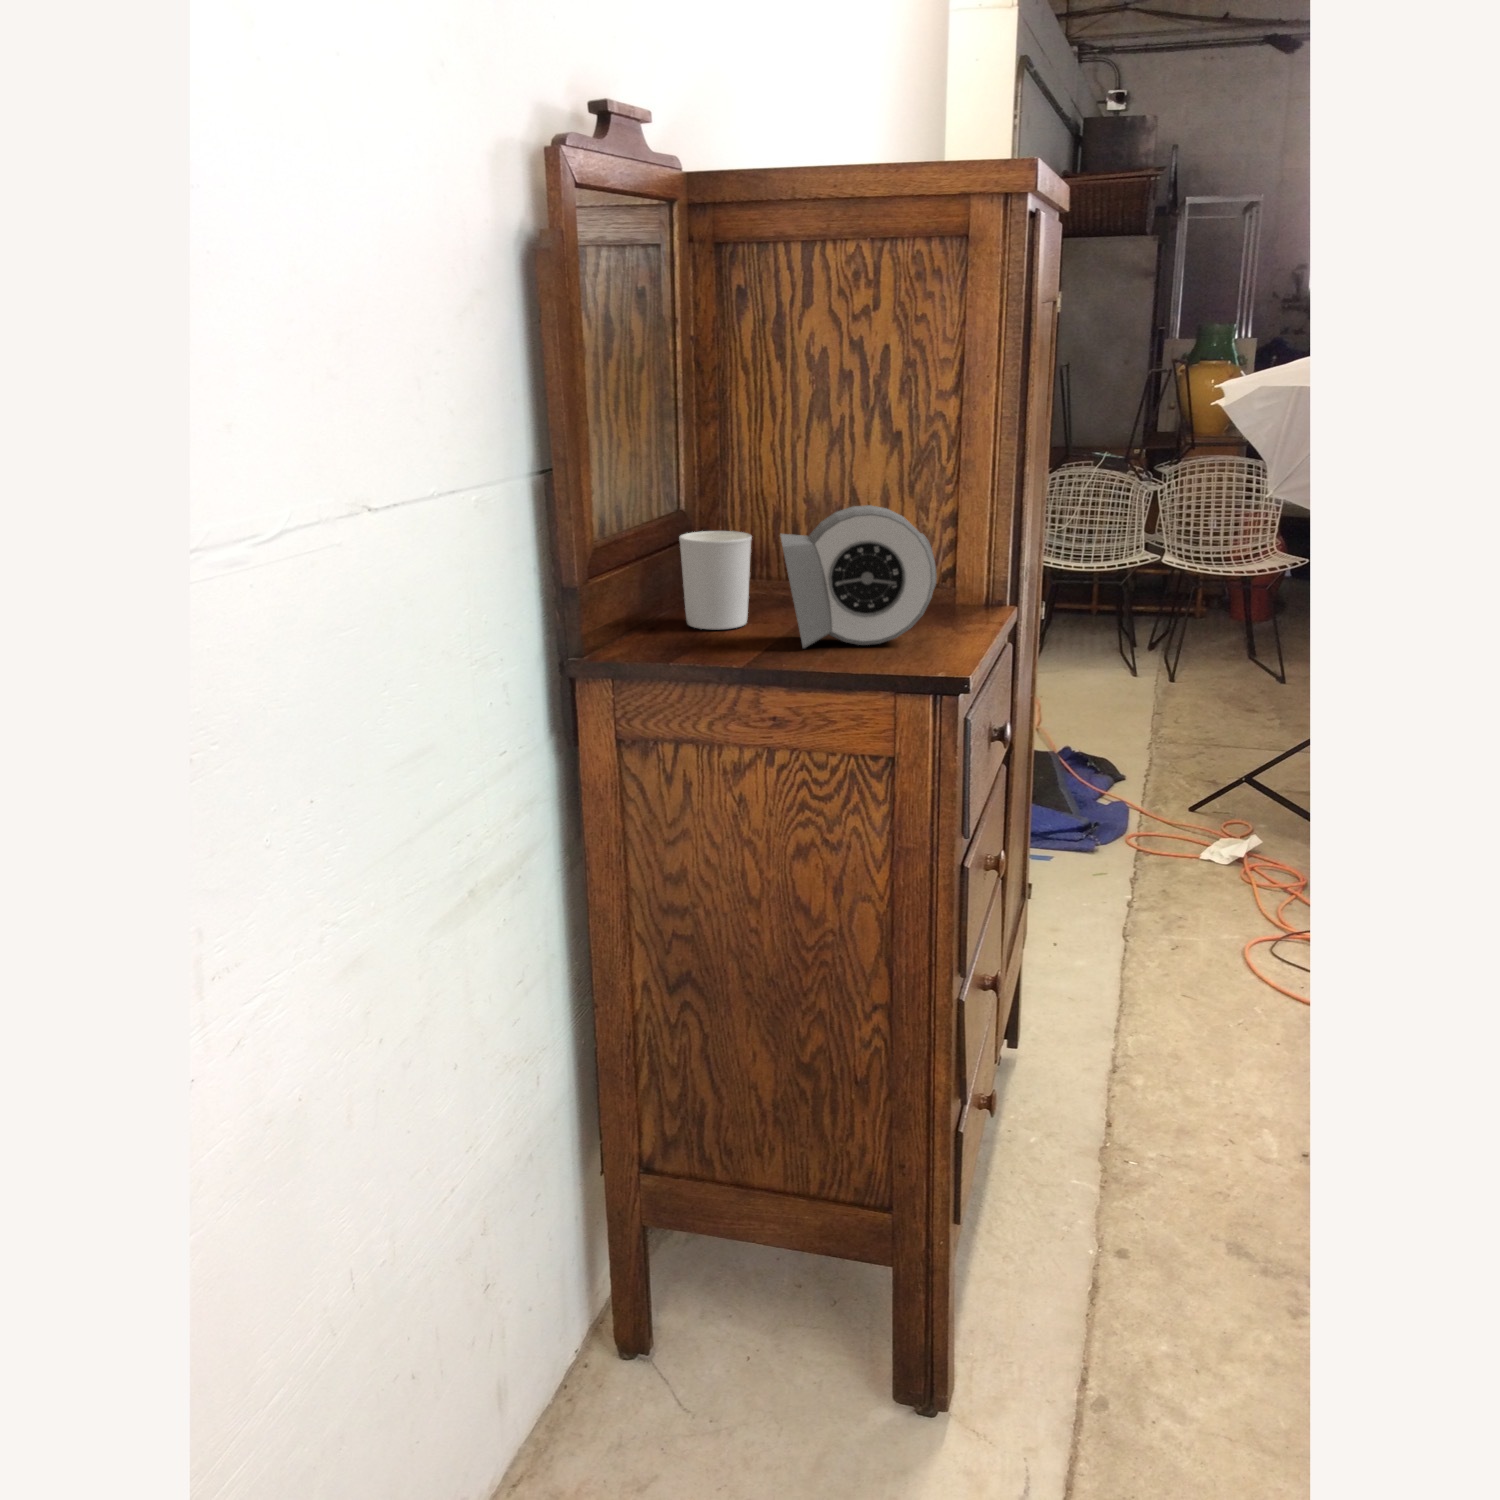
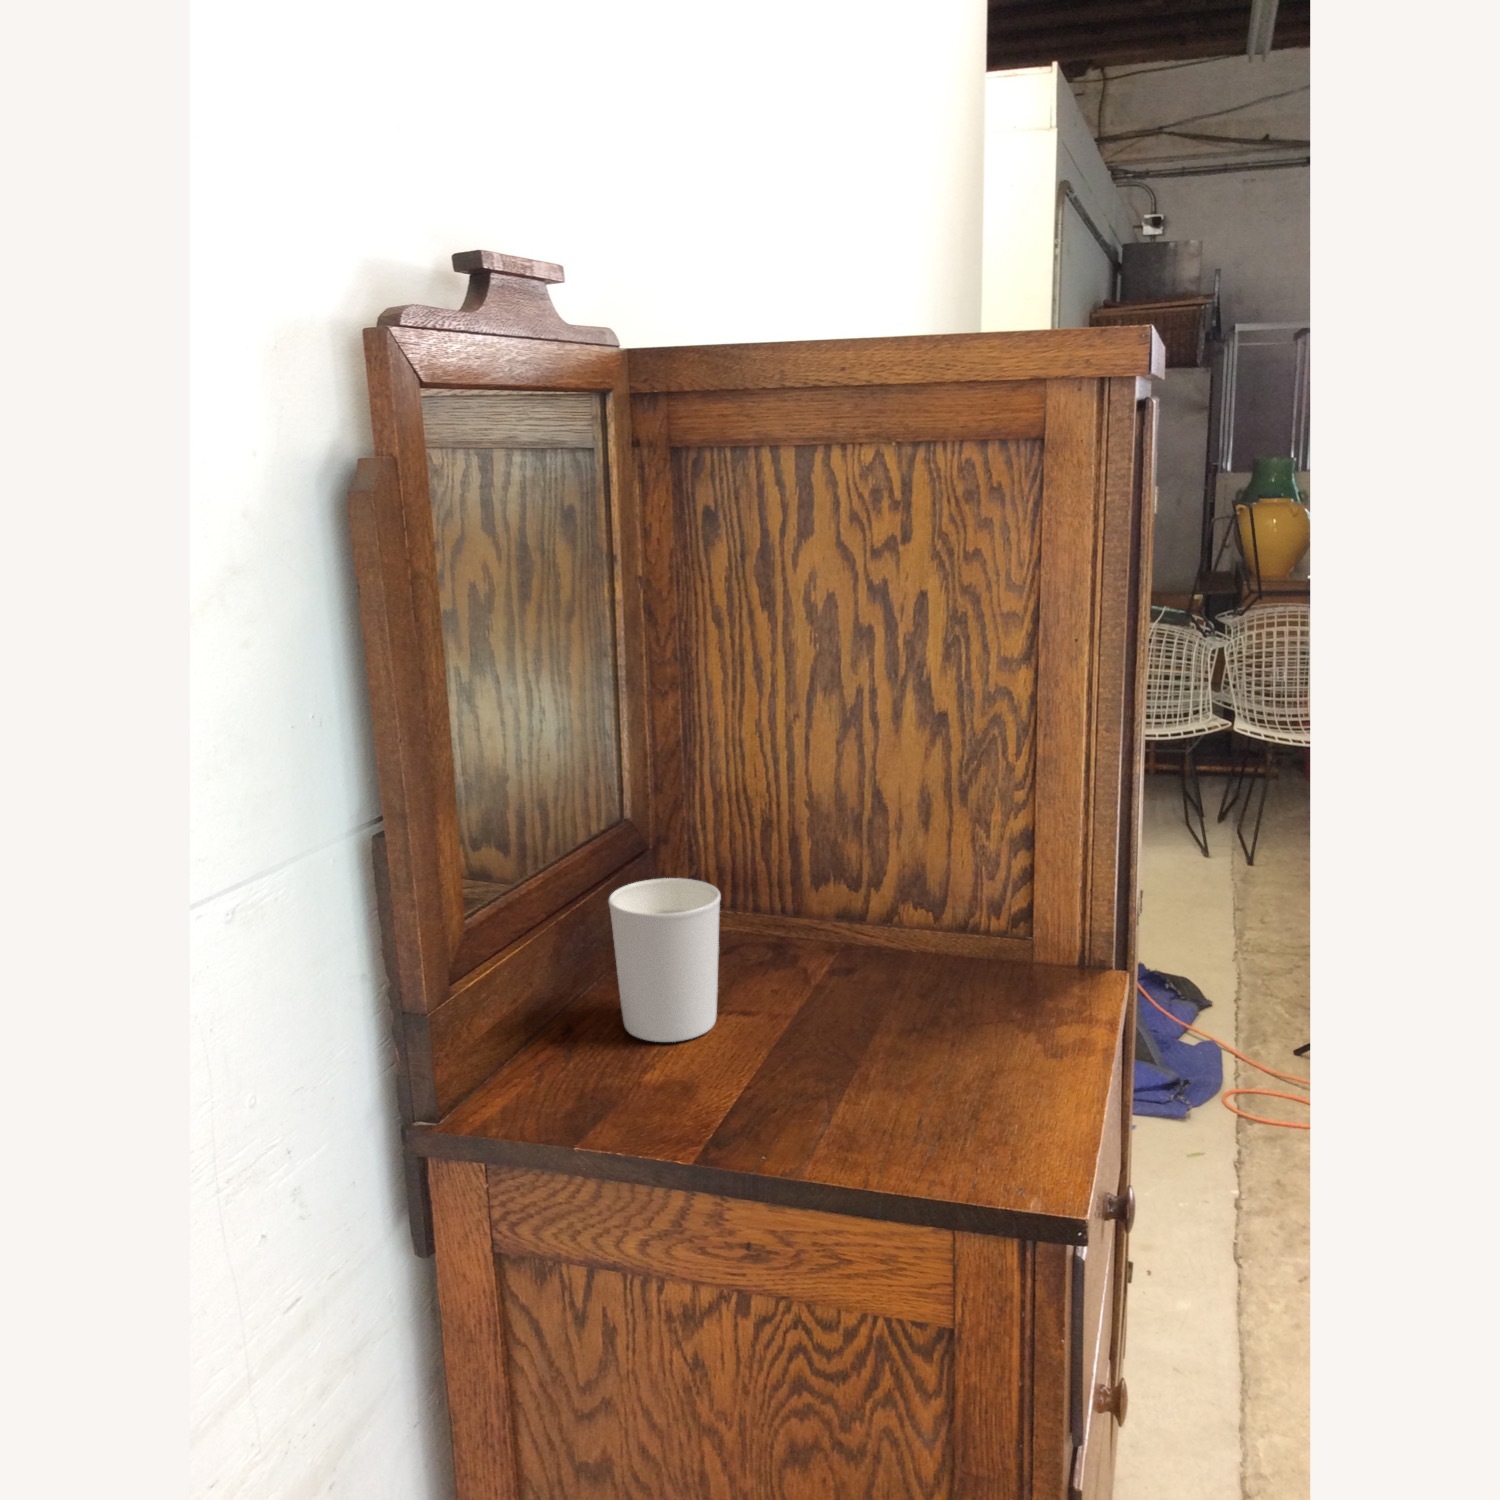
alarm clock: present [780,505,937,648] -> none [758,871,1012,1107]

